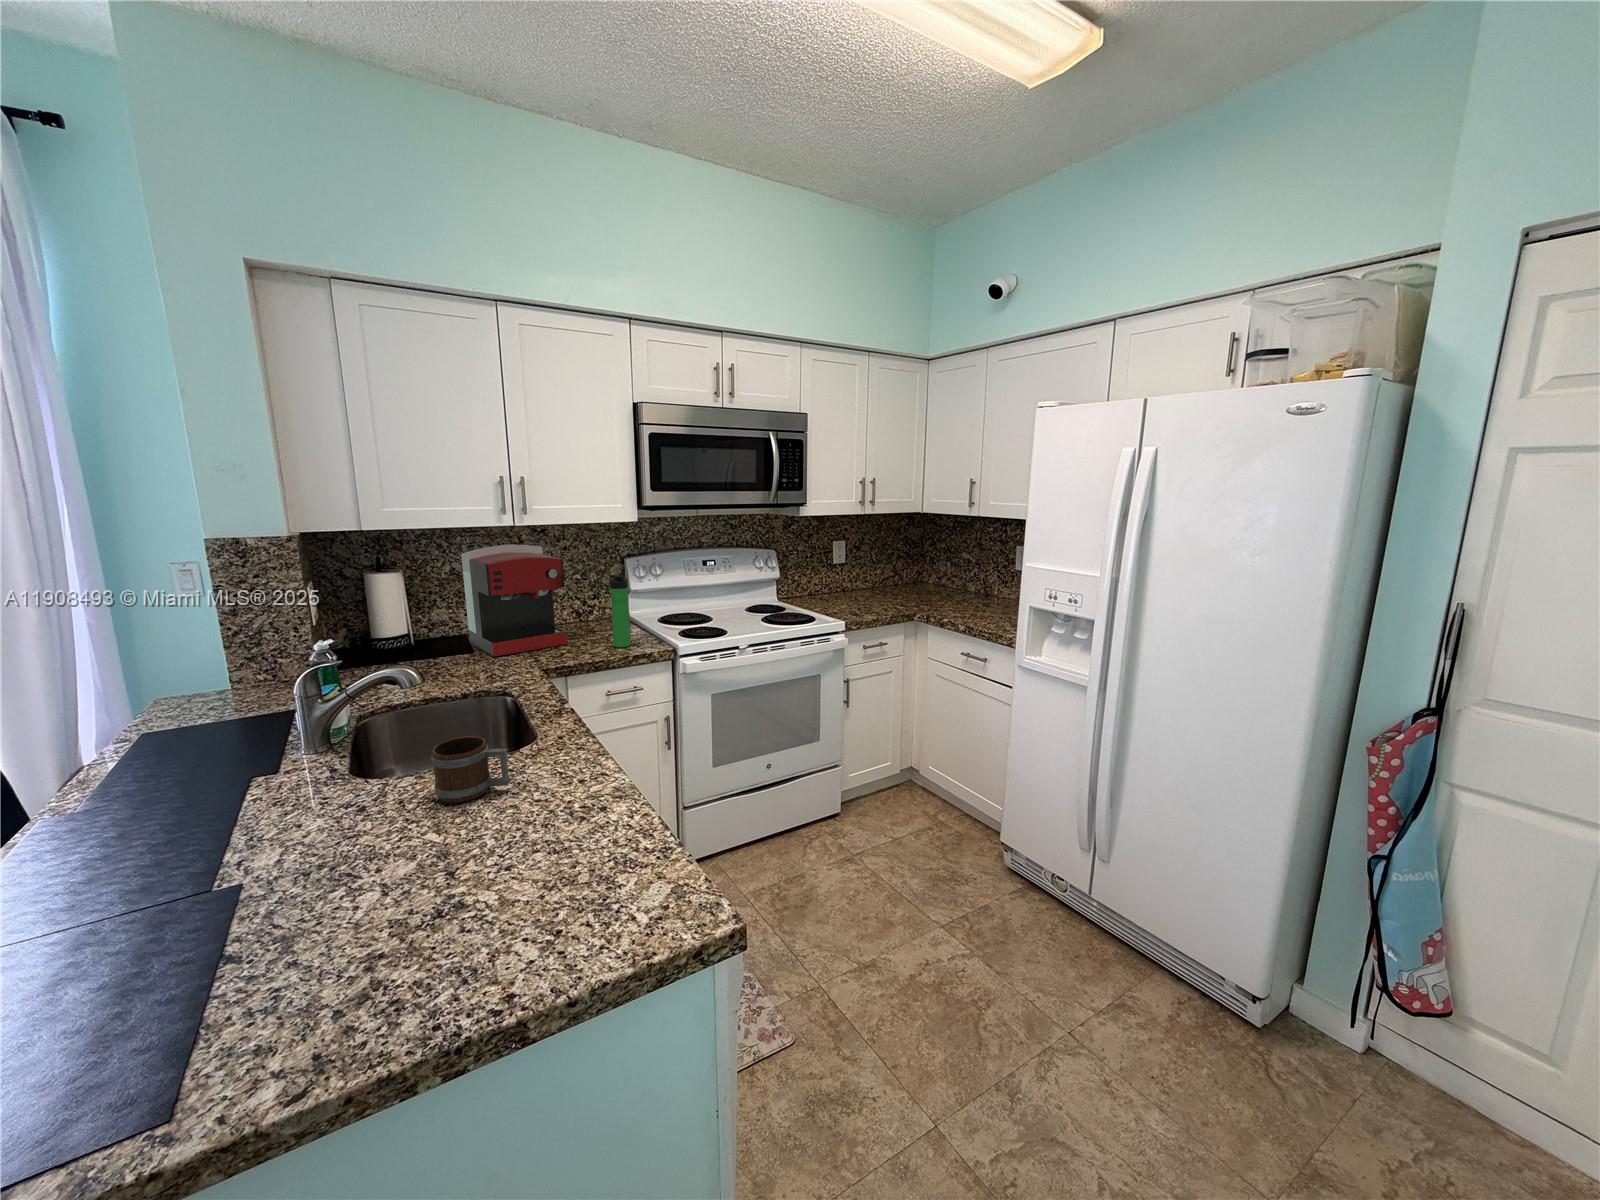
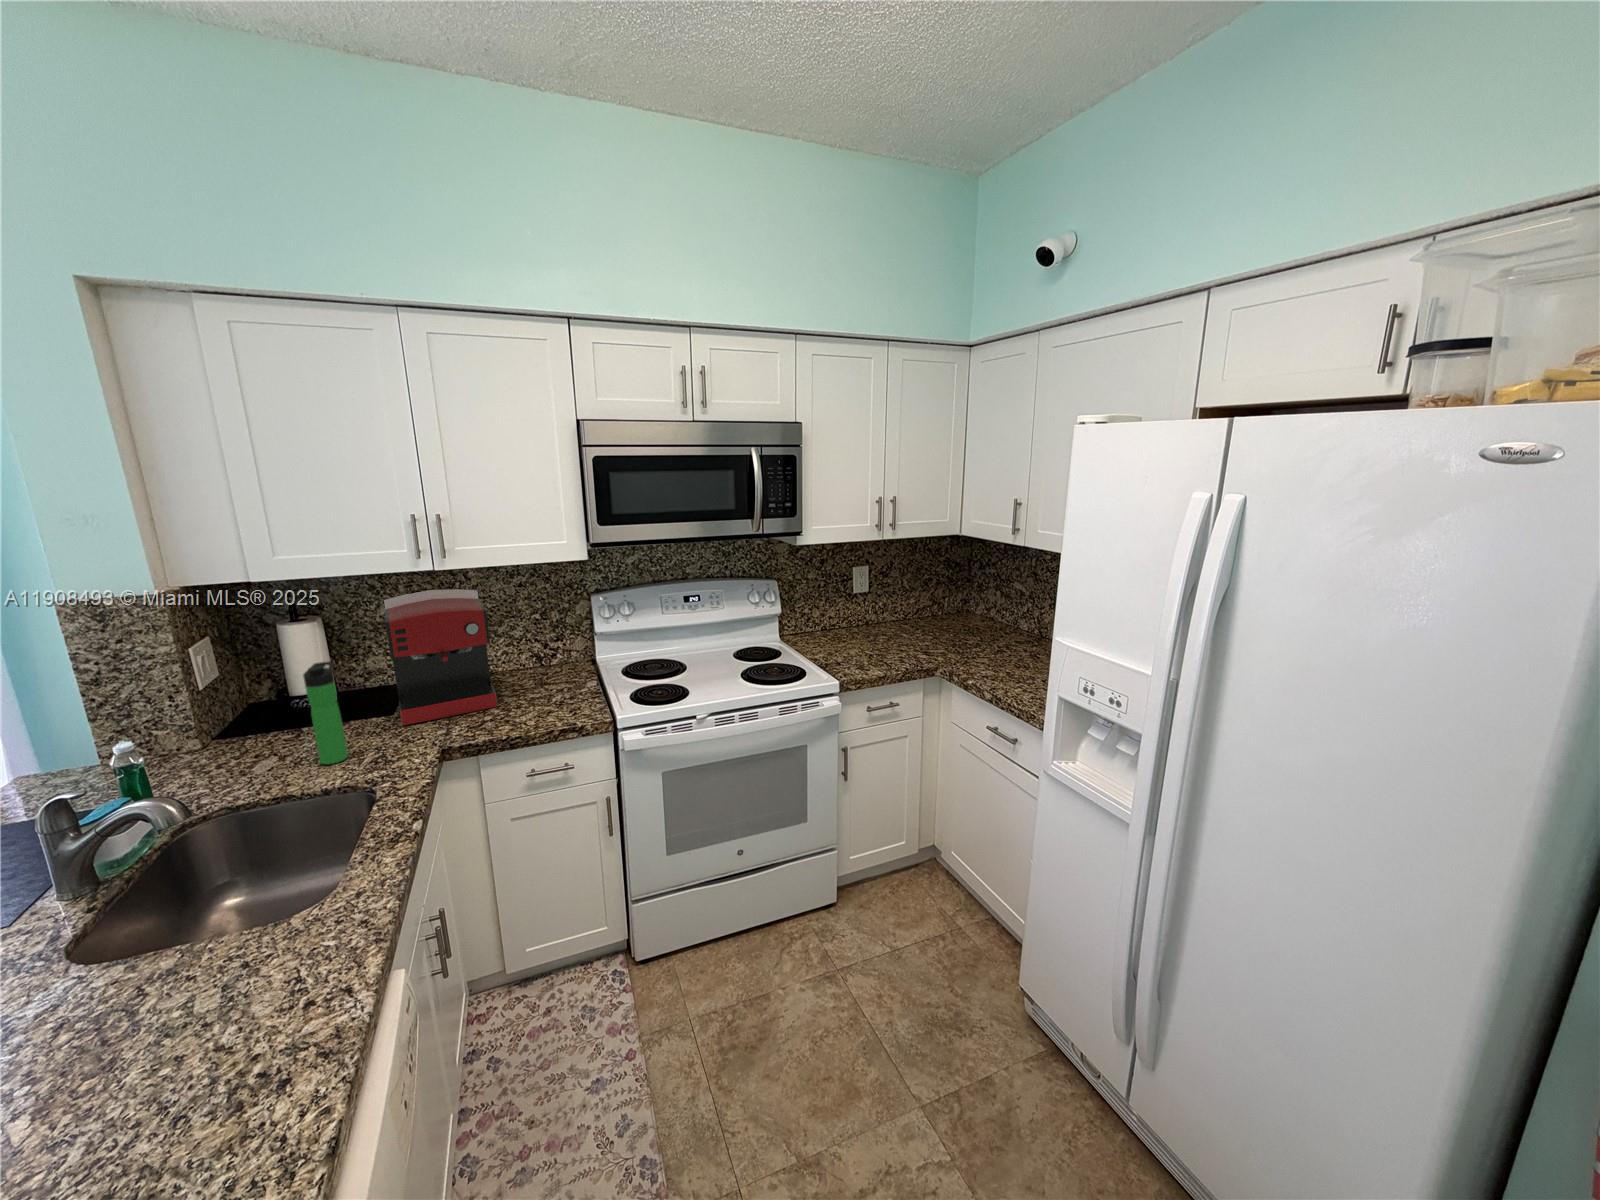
bottle: present [609,575,631,647] -> present [303,661,348,764]
mug: present [431,736,510,803] -> none [78,936,203,1044]

